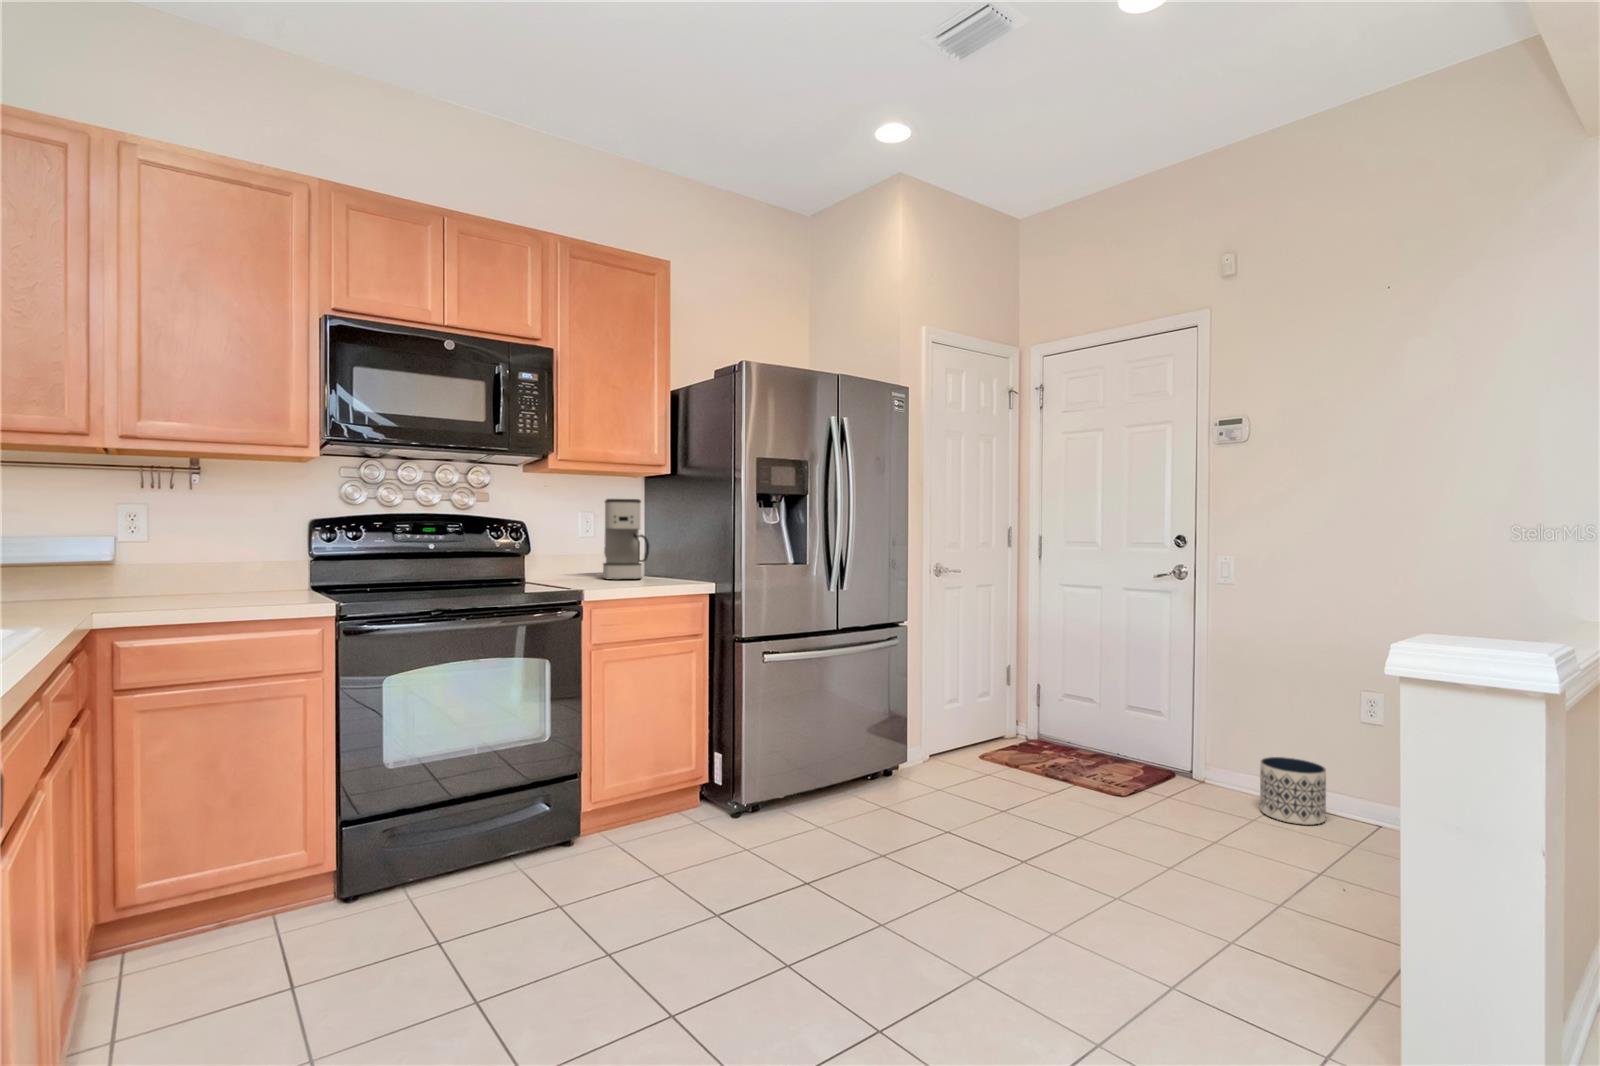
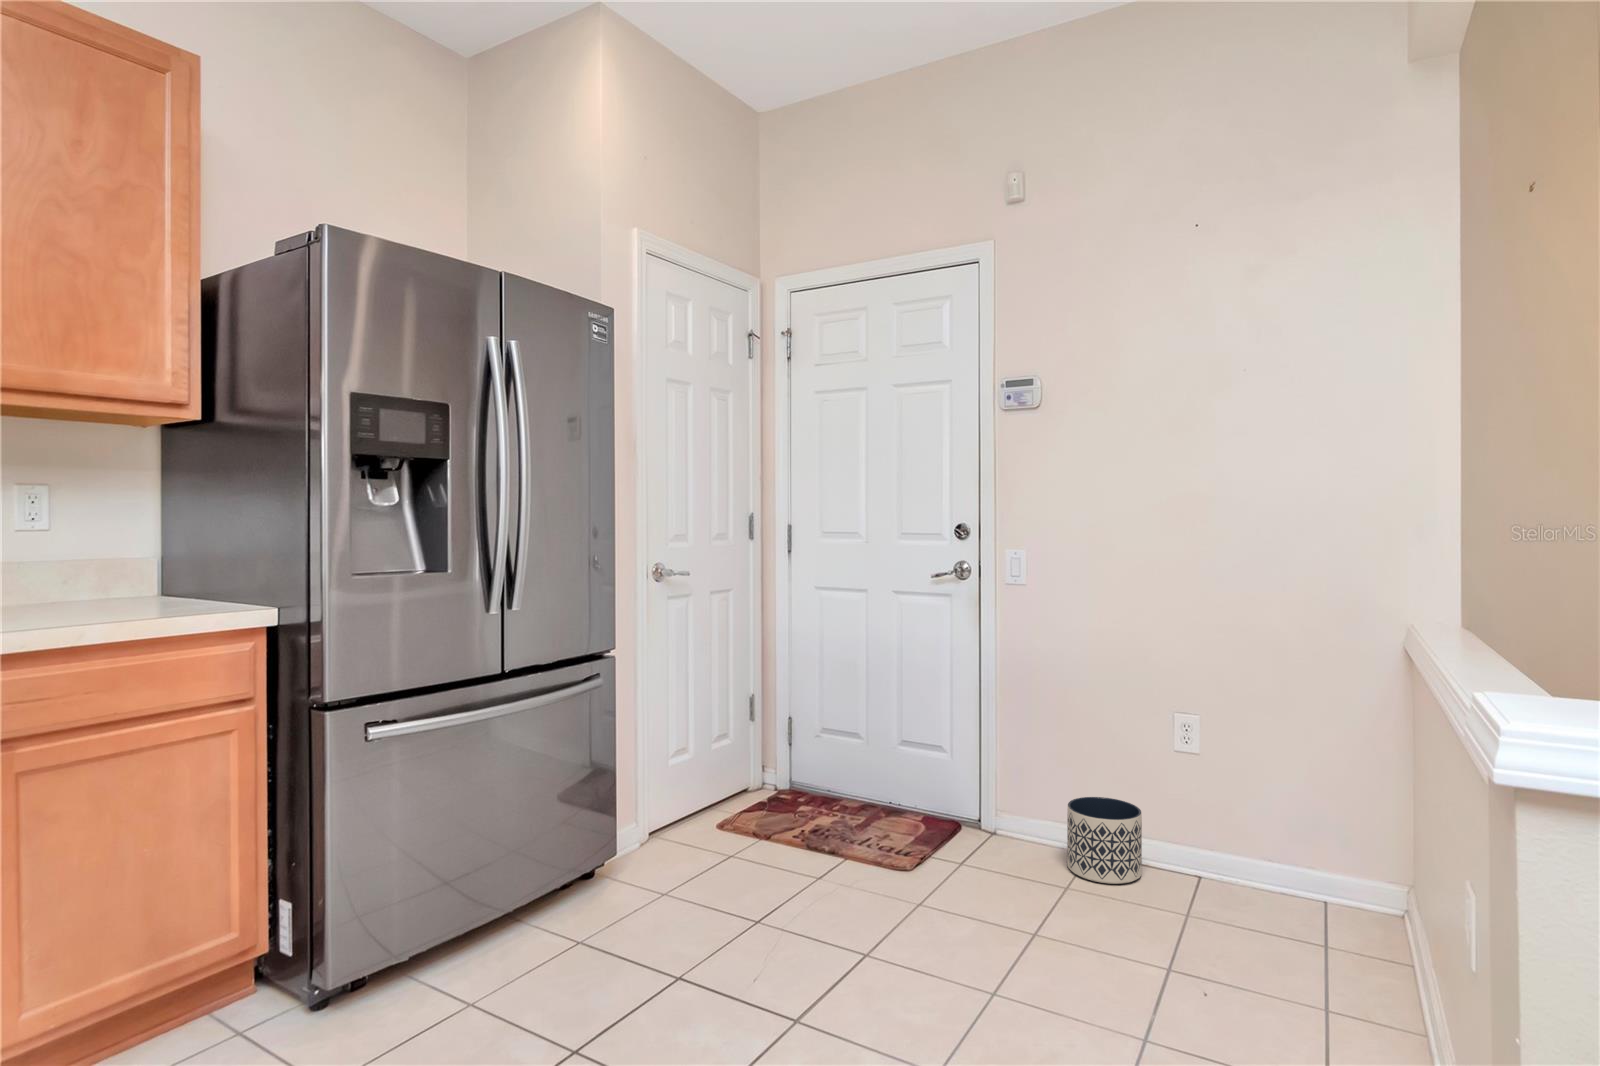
coffee maker: present [603,499,649,580] -> none [55,461,159,607]

